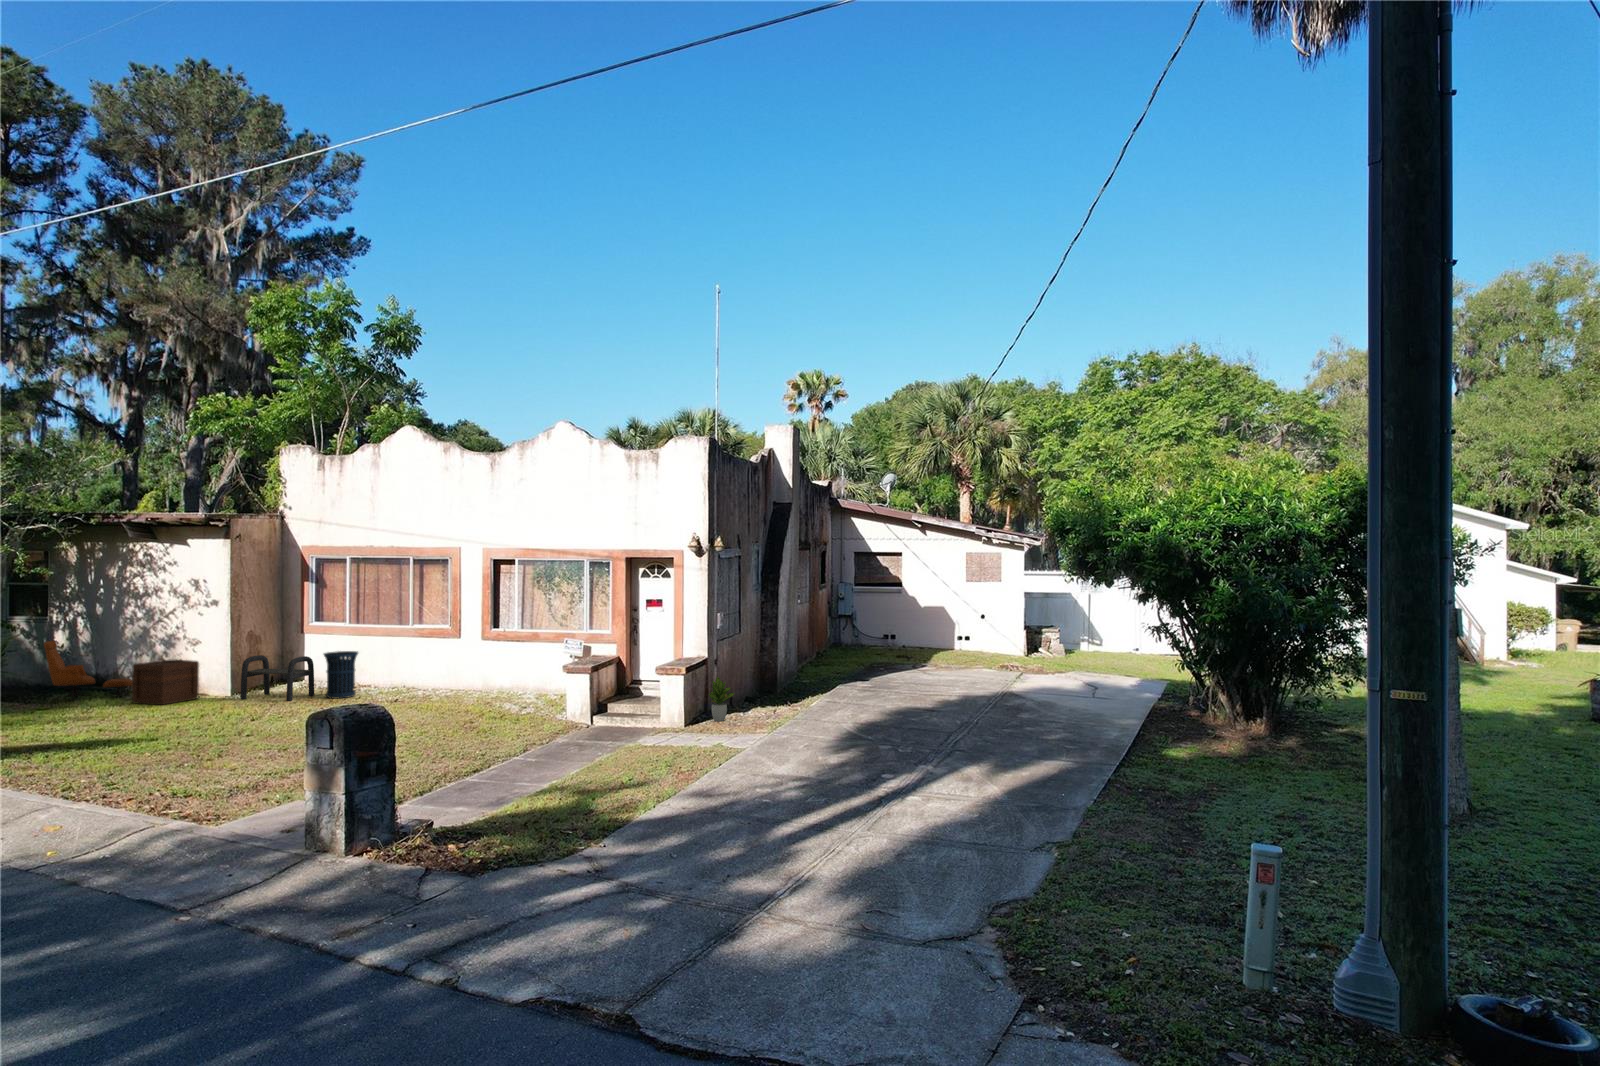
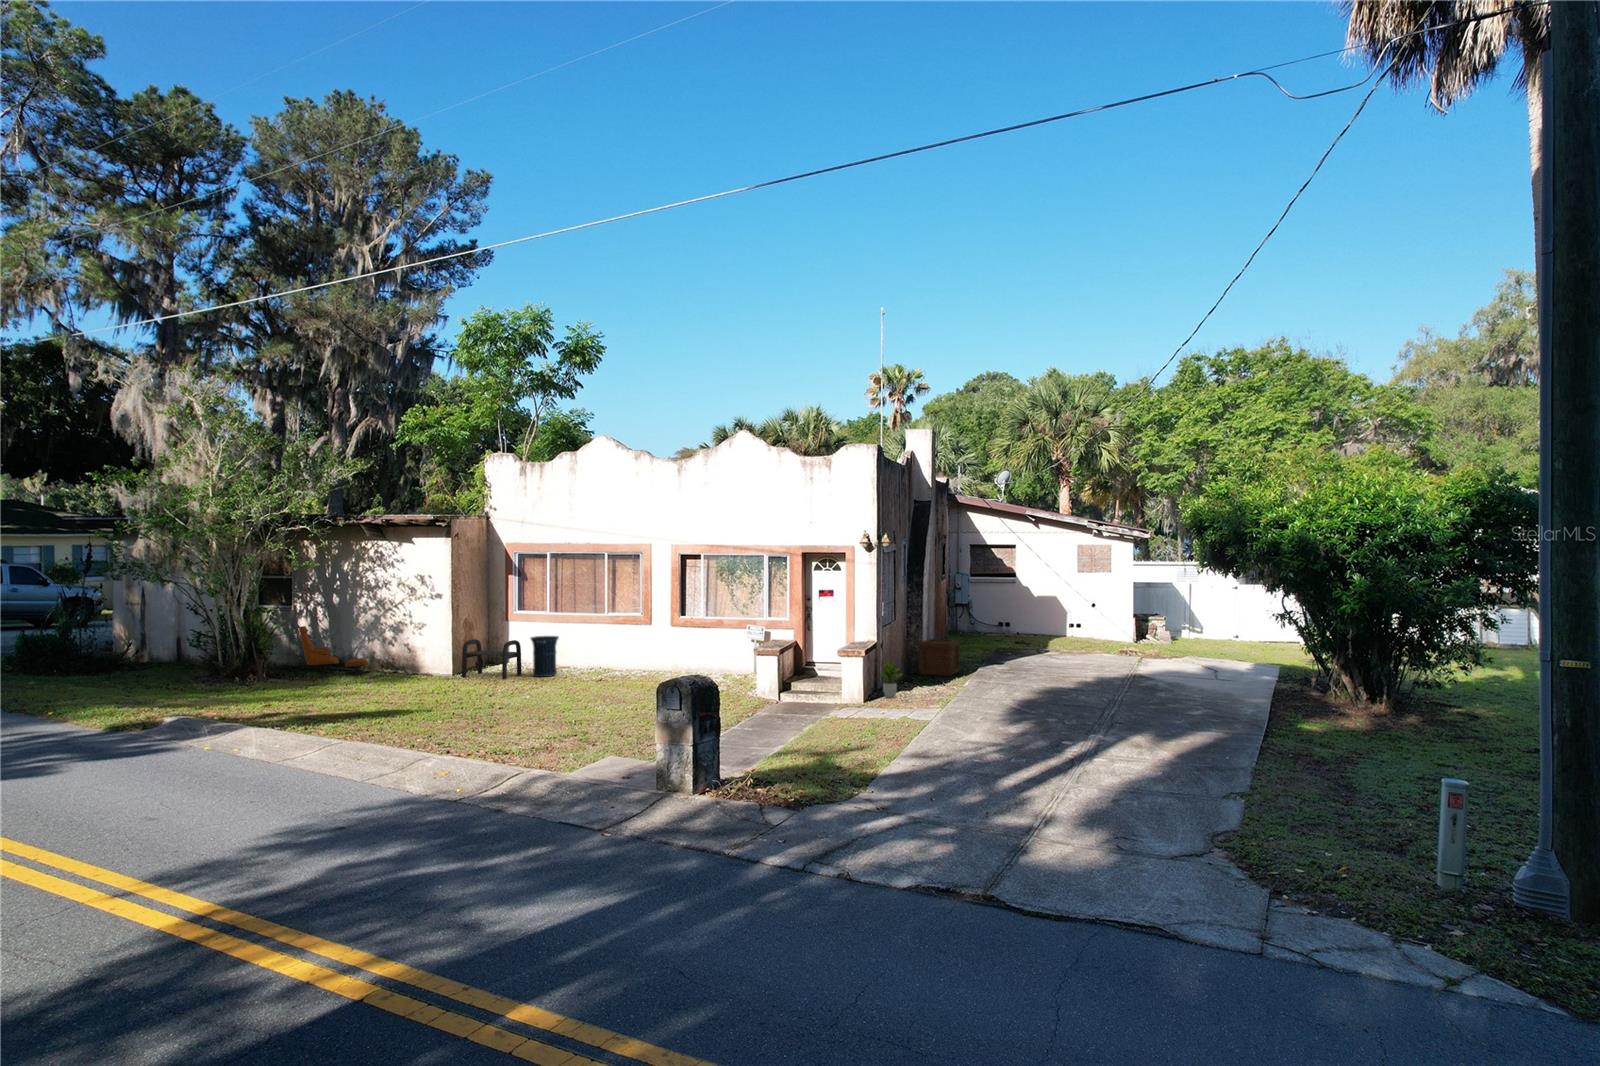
wooden crate: present [132,660,199,705] -> present [919,639,960,676]

